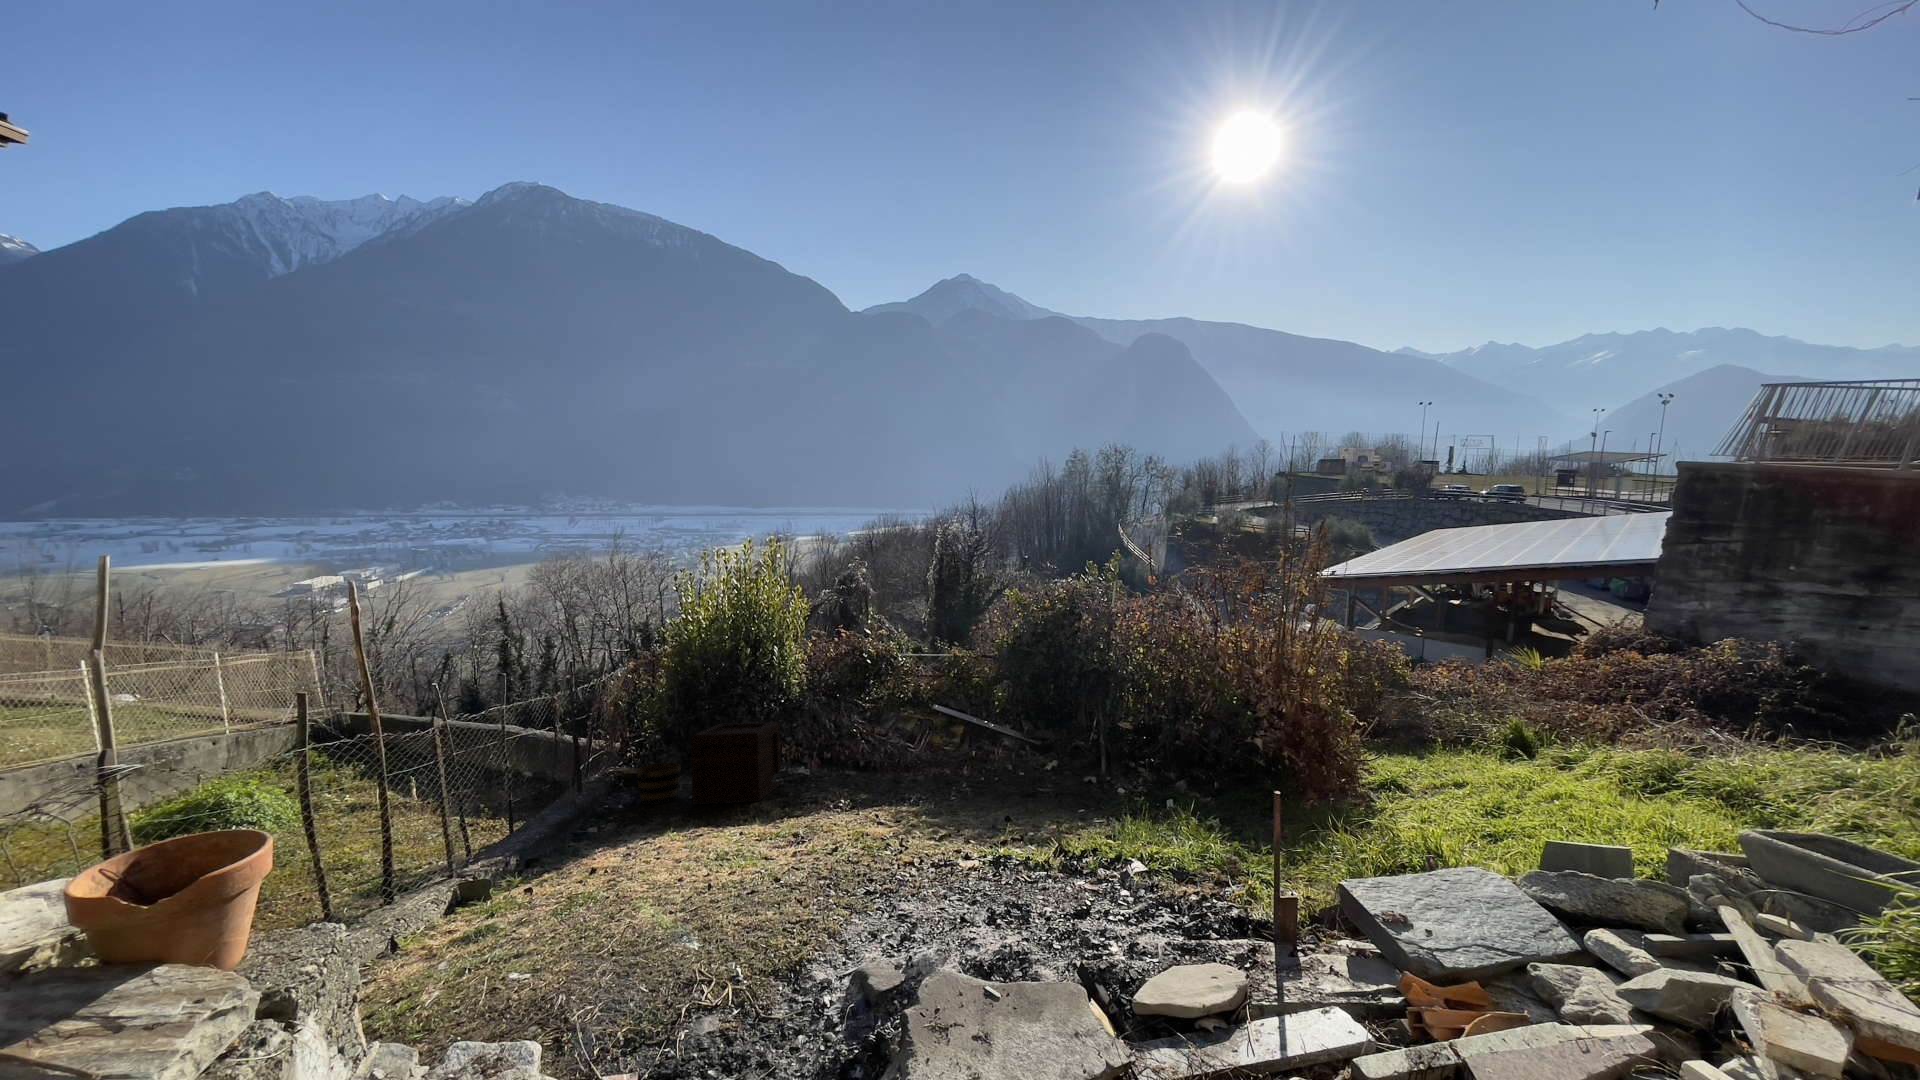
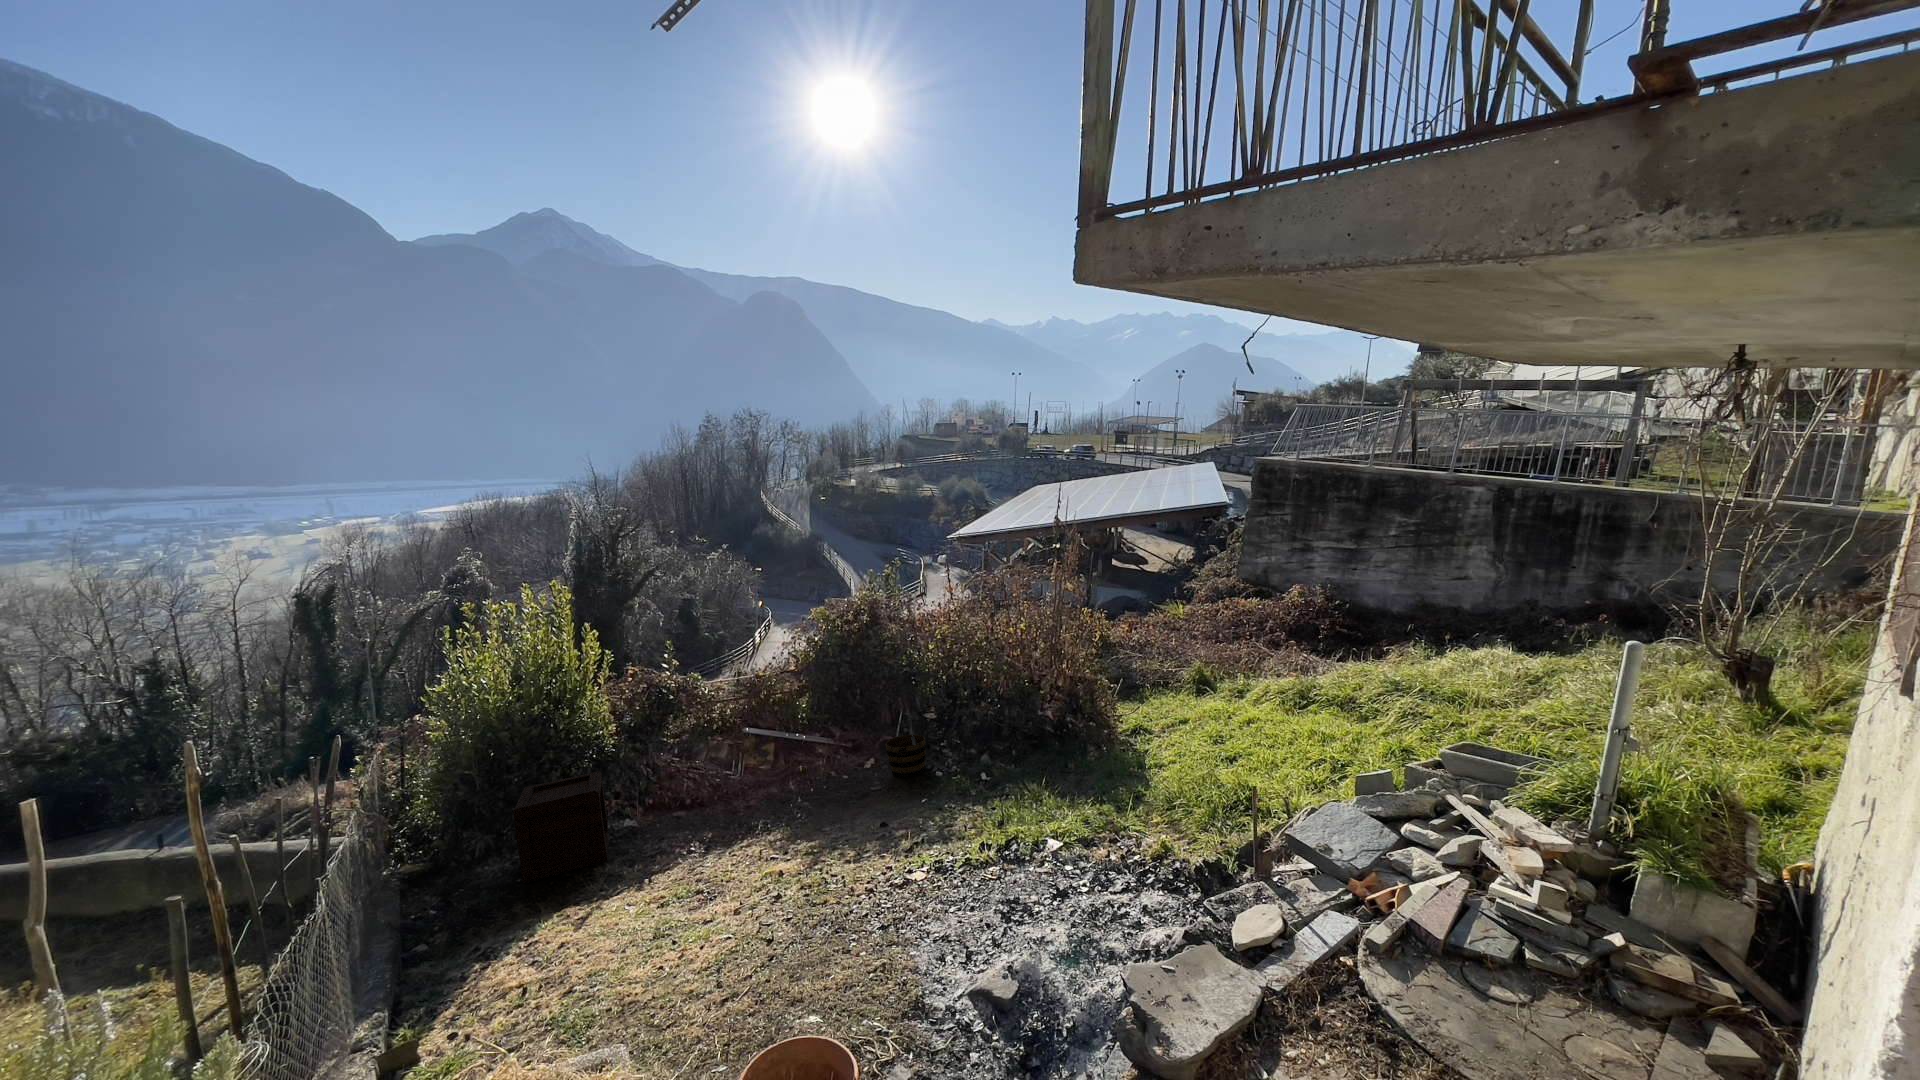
bucket: present [636,763,681,805] -> present [886,735,926,778]

